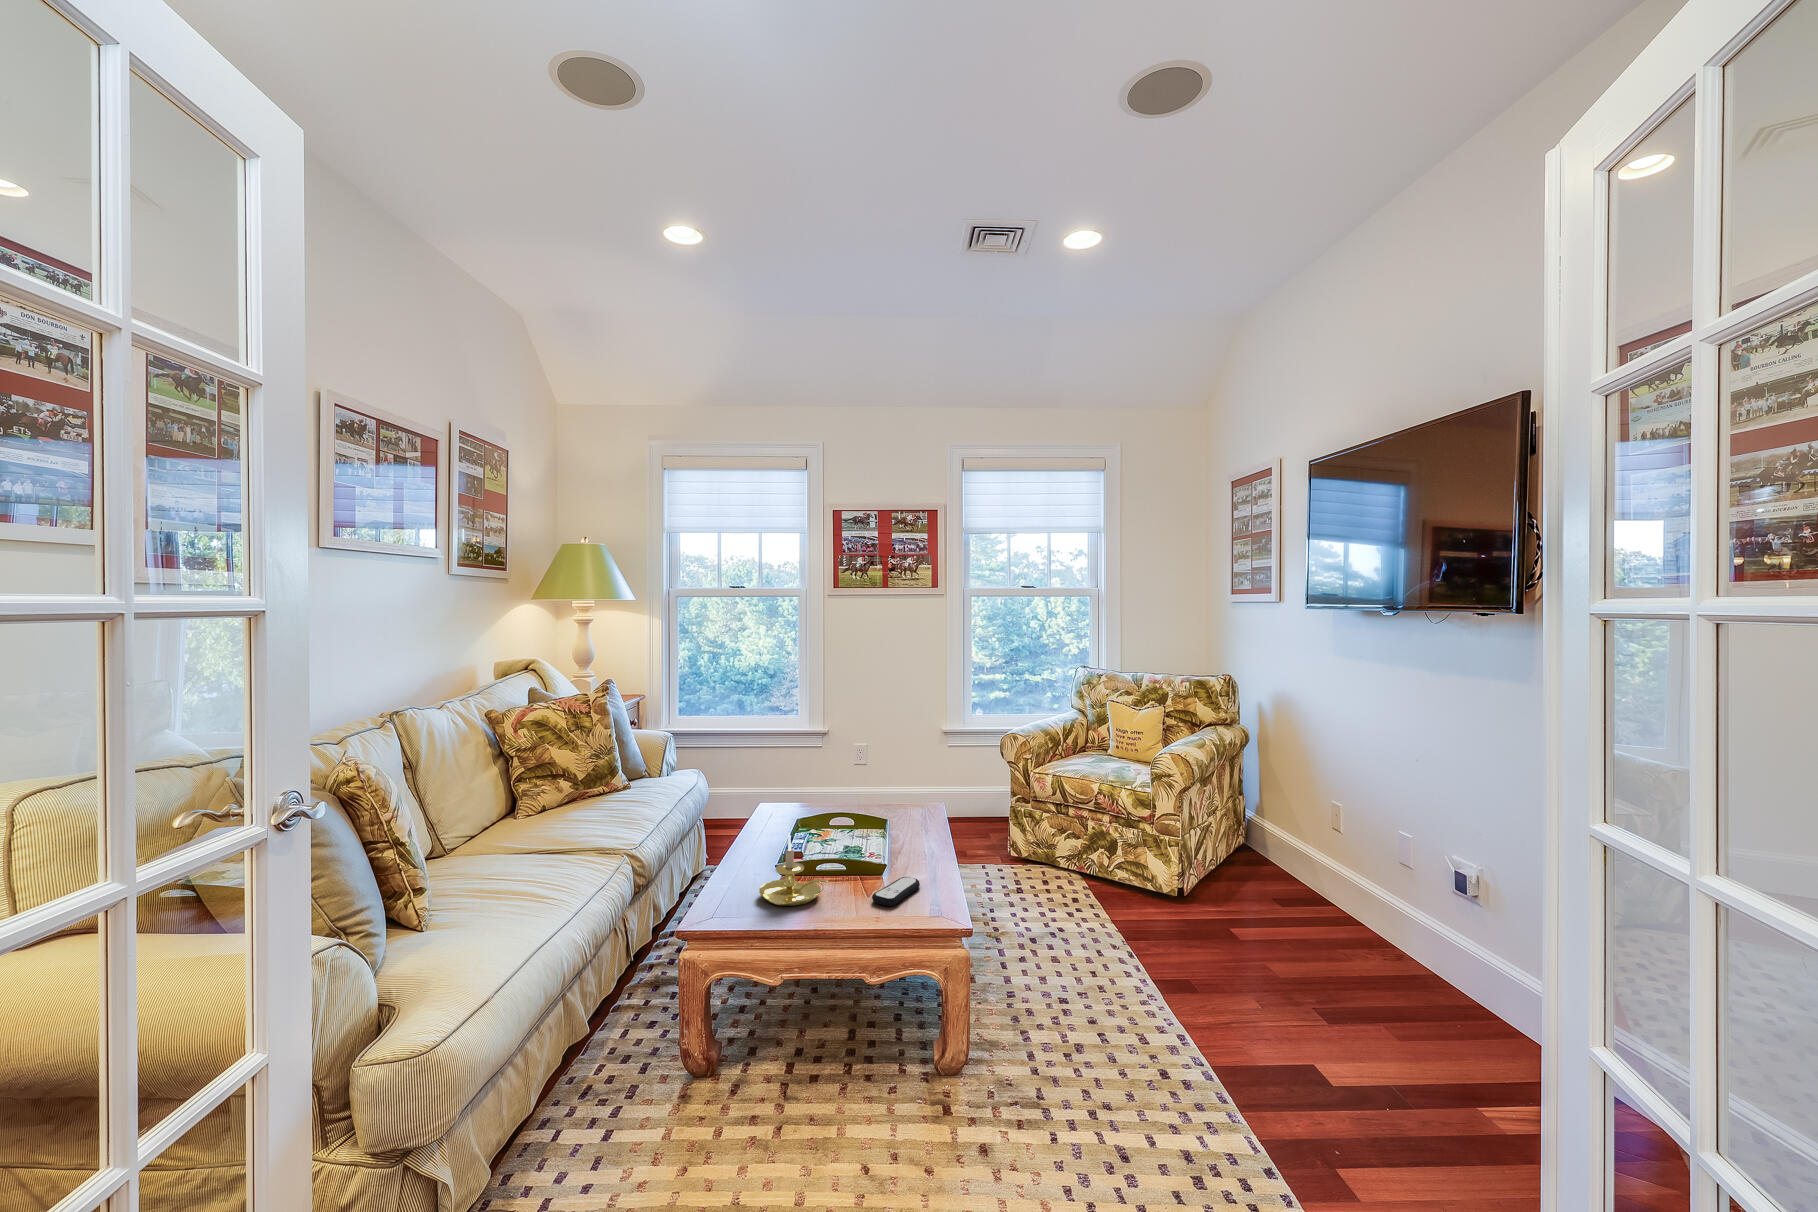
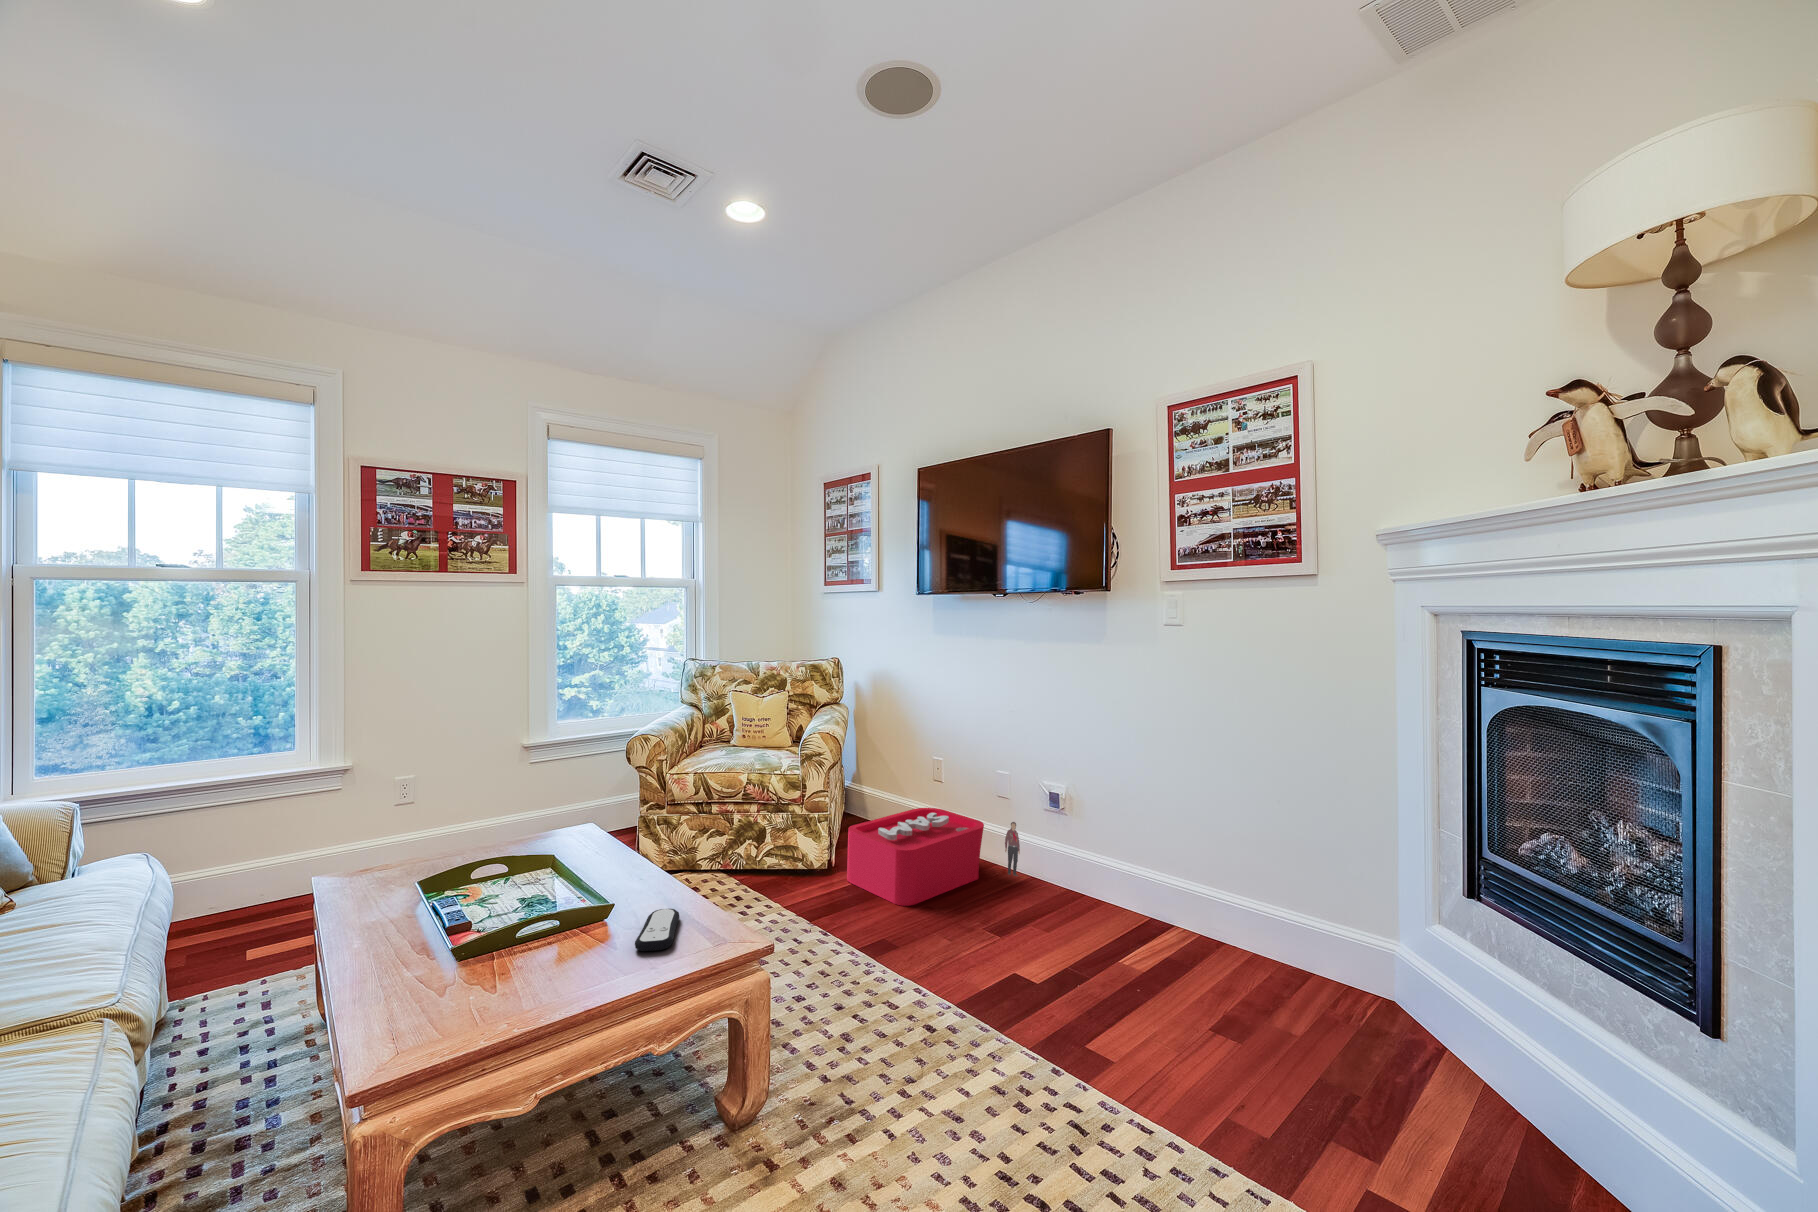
candle holder: present [759,833,828,906] -> none [451,892,573,1003]
storage bin: none [1192,856,1419,972] -> present [847,808,1020,906]

